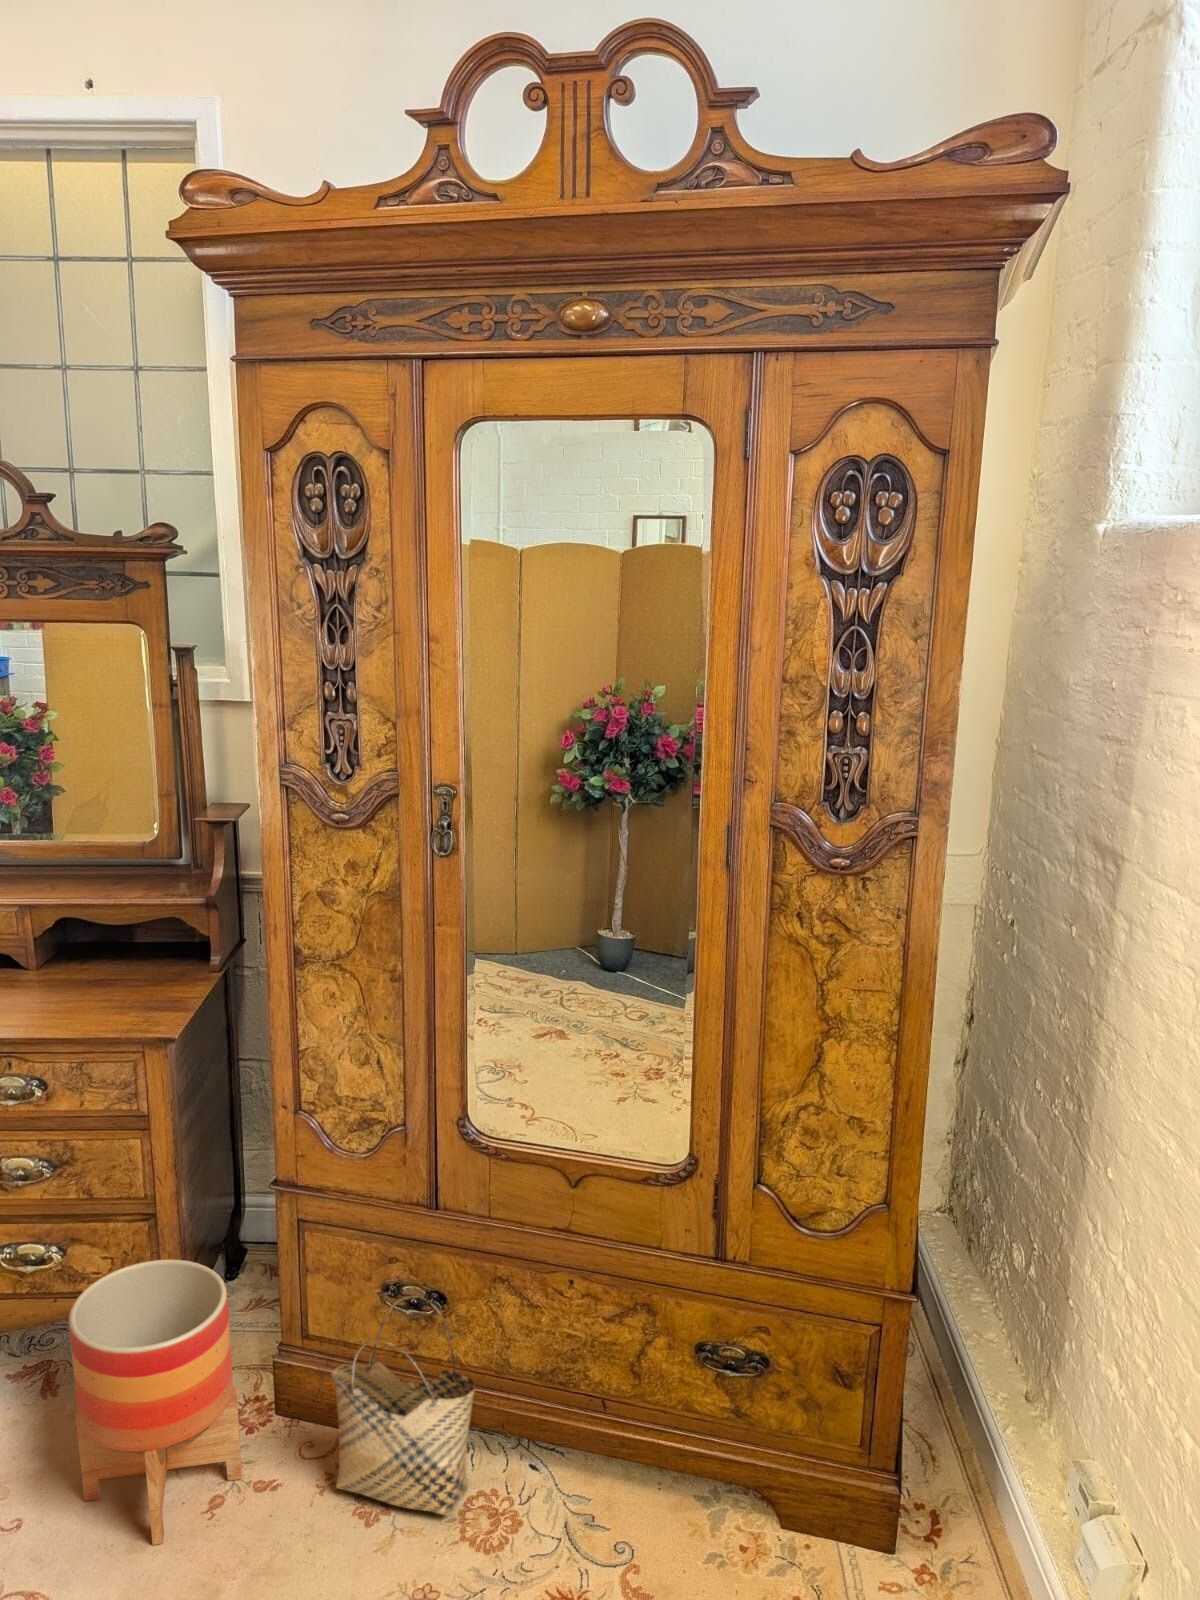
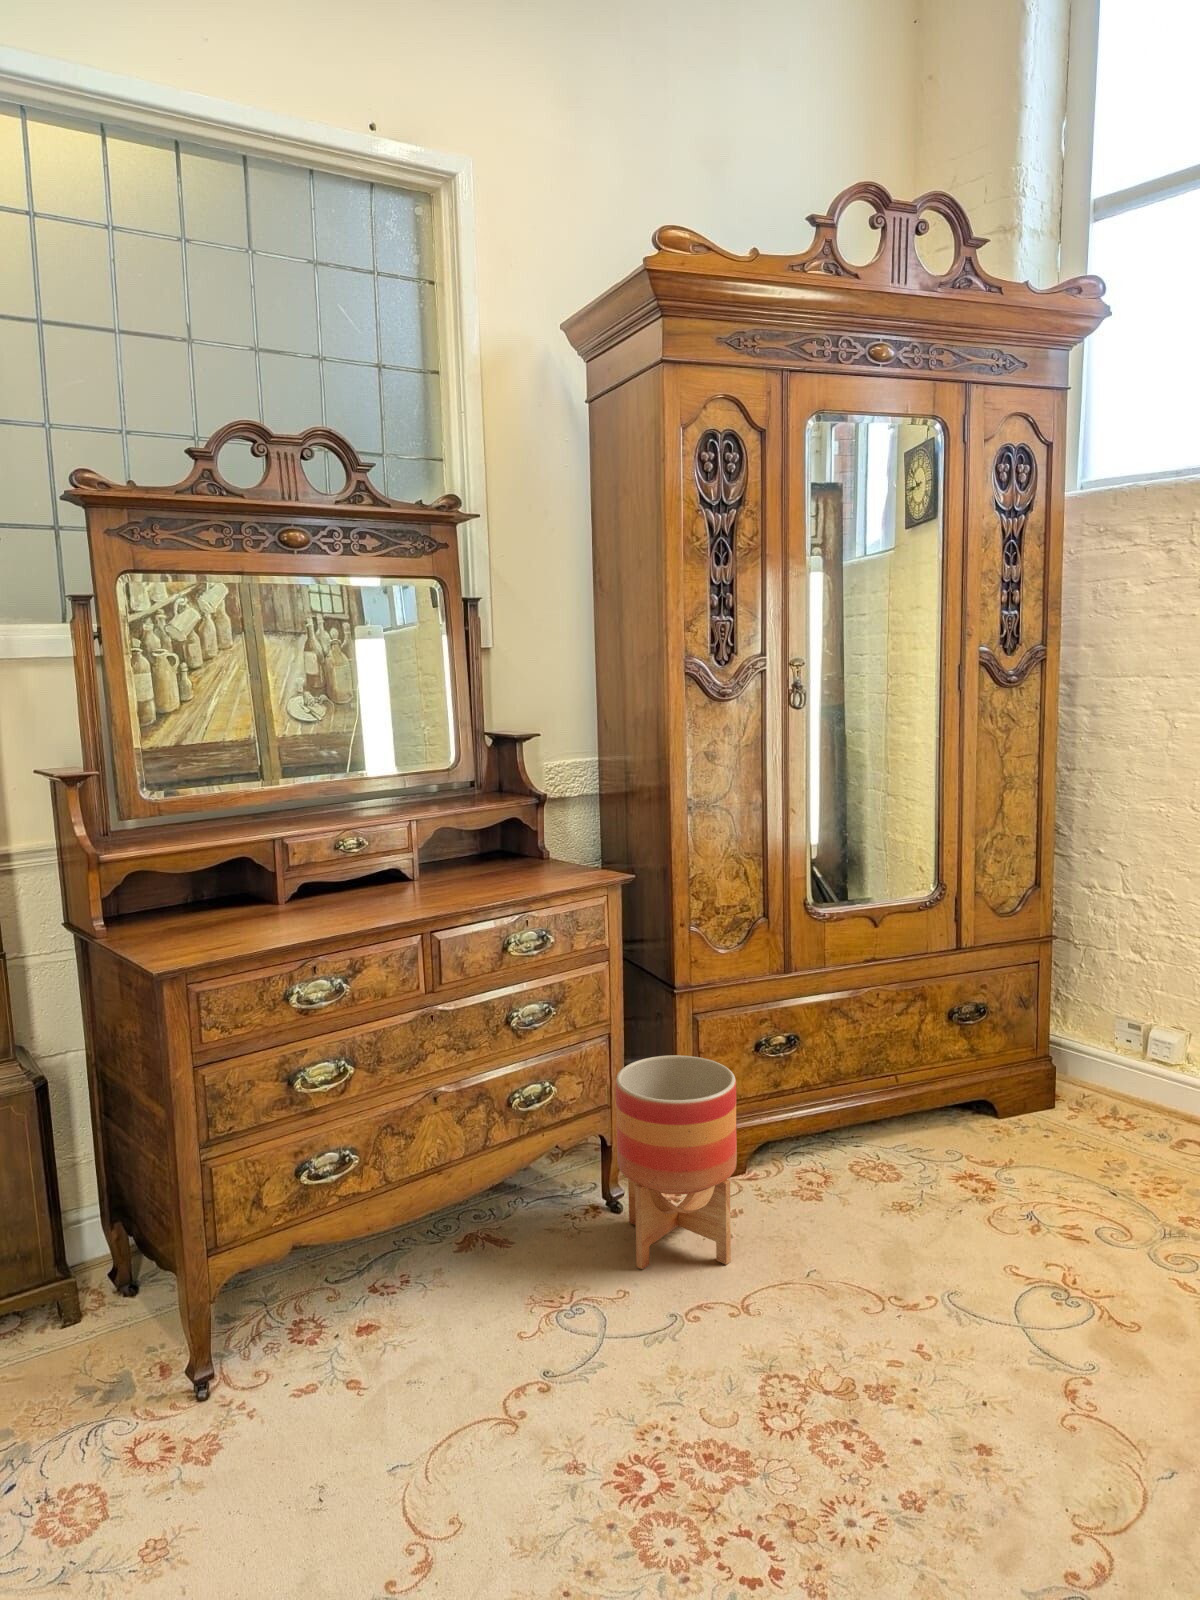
woven basket: present [332,1295,475,1515] -> none [765,1035,862,1193]

